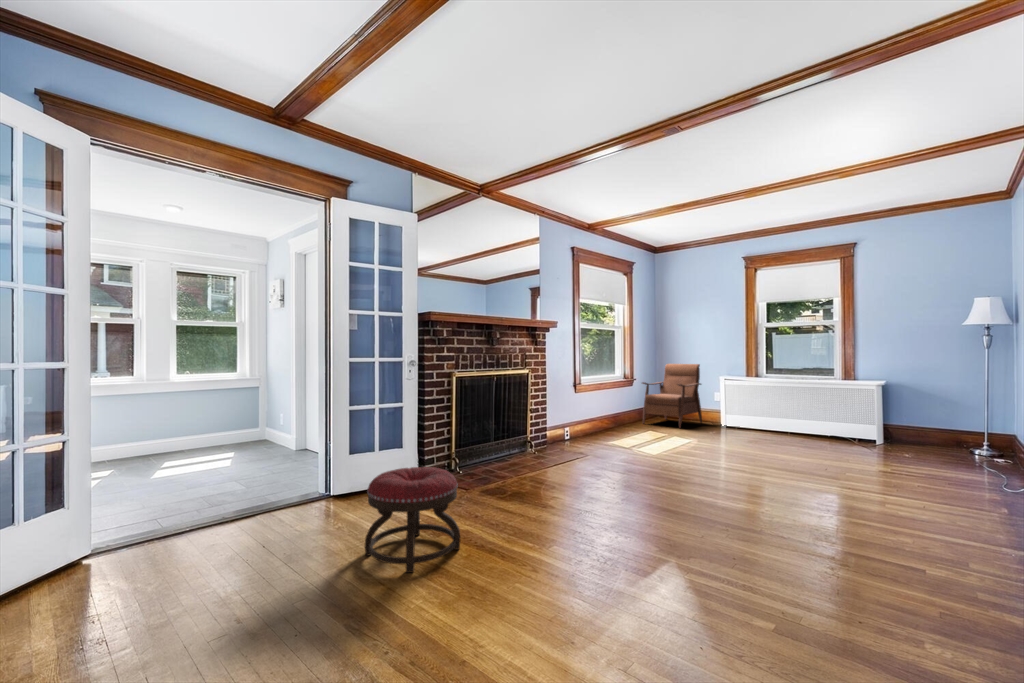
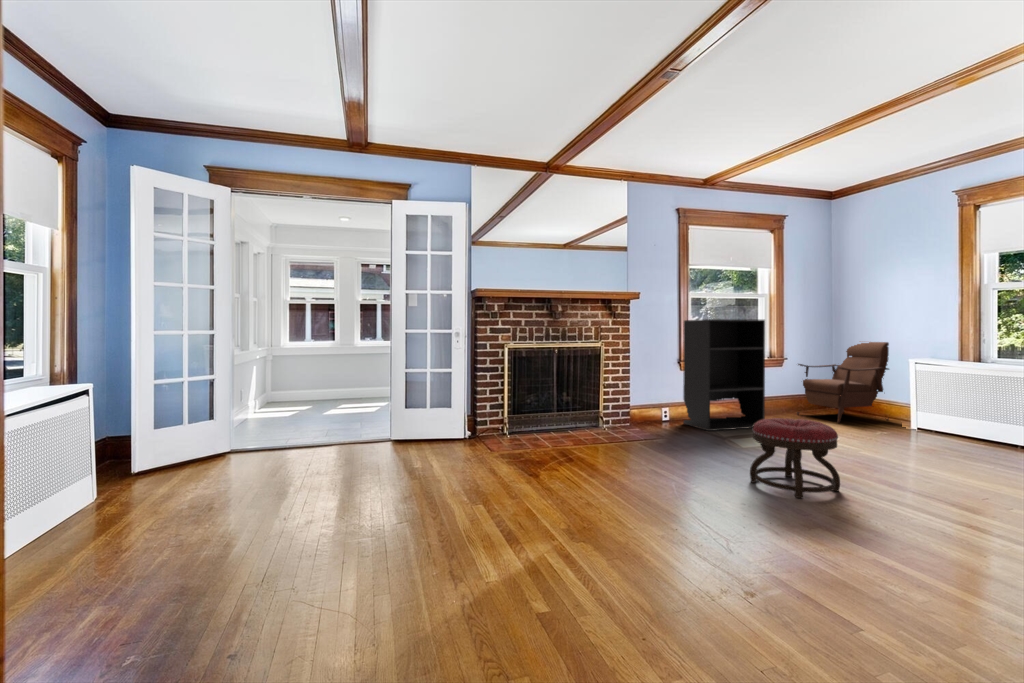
bookshelf: none [583,347,644,445] -> present [683,319,765,431]
ottoman: present [365,467,460,572] -> present [750,418,840,498]

